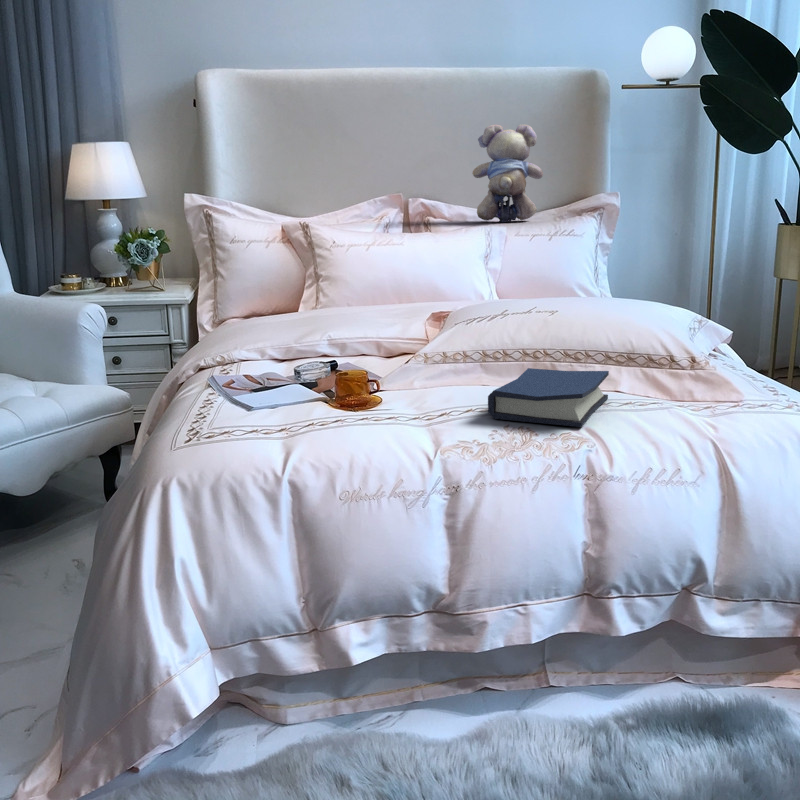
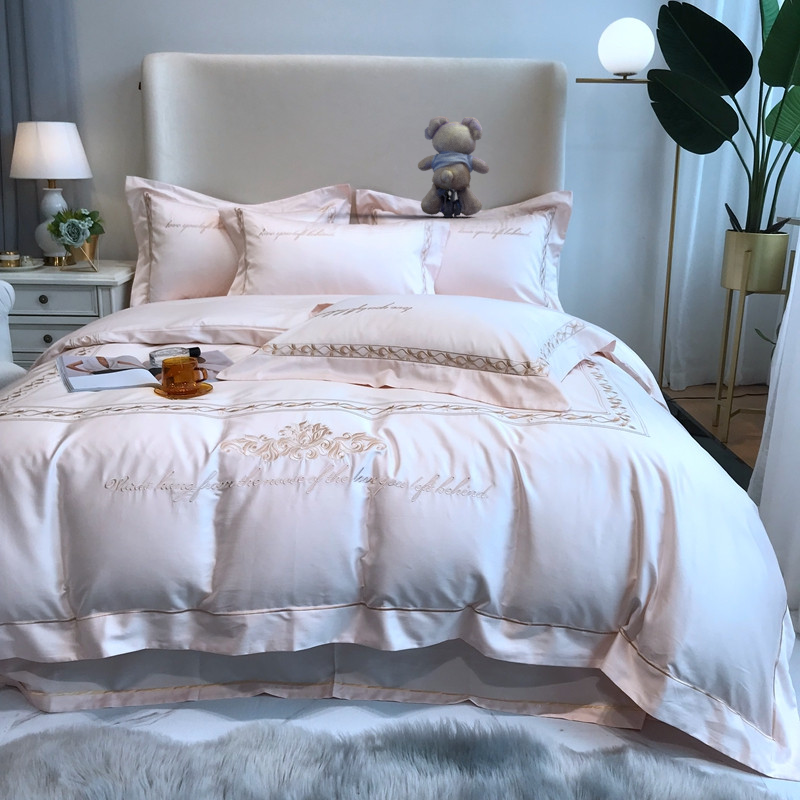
hardback book: present [488,368,609,427] -> none [291,365,436,428]

